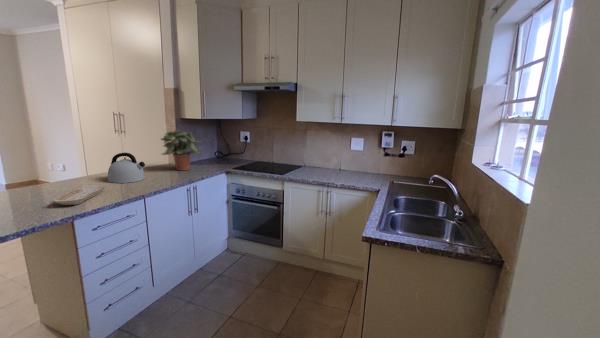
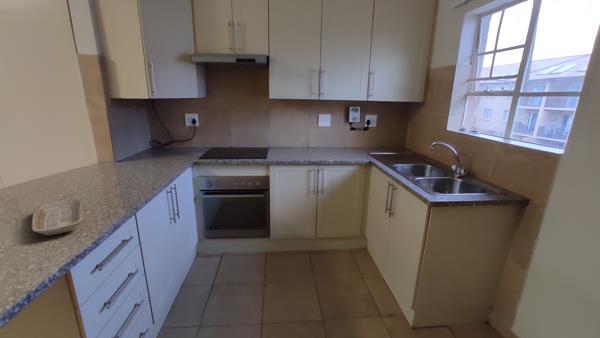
potted plant: present [161,129,201,171] -> none [102,113,163,169]
kettle: present [108,153,145,183] -> none [48,150,107,195]

